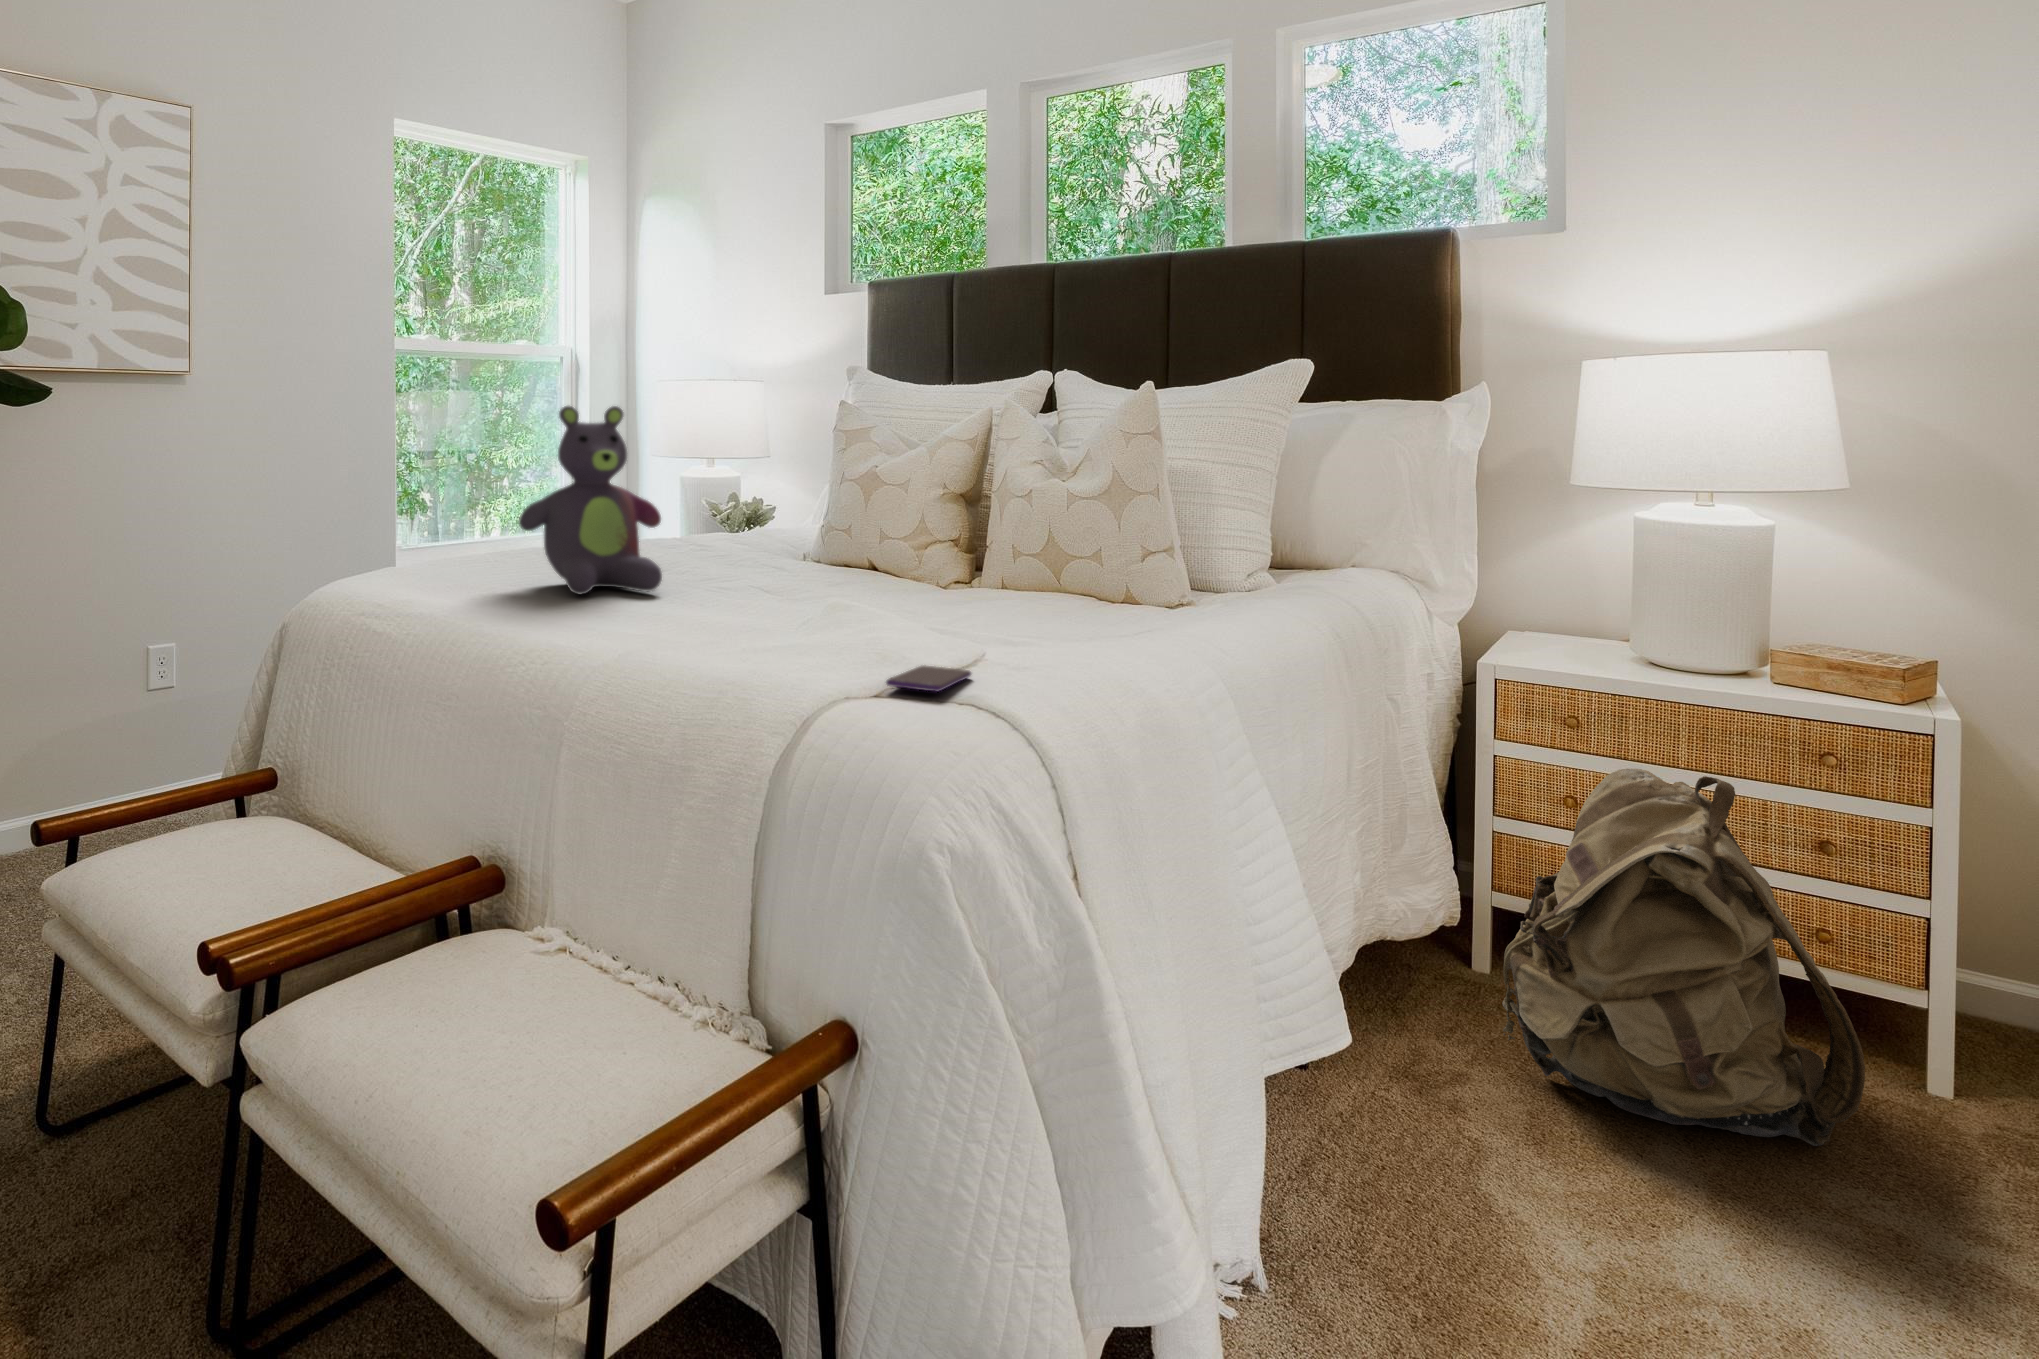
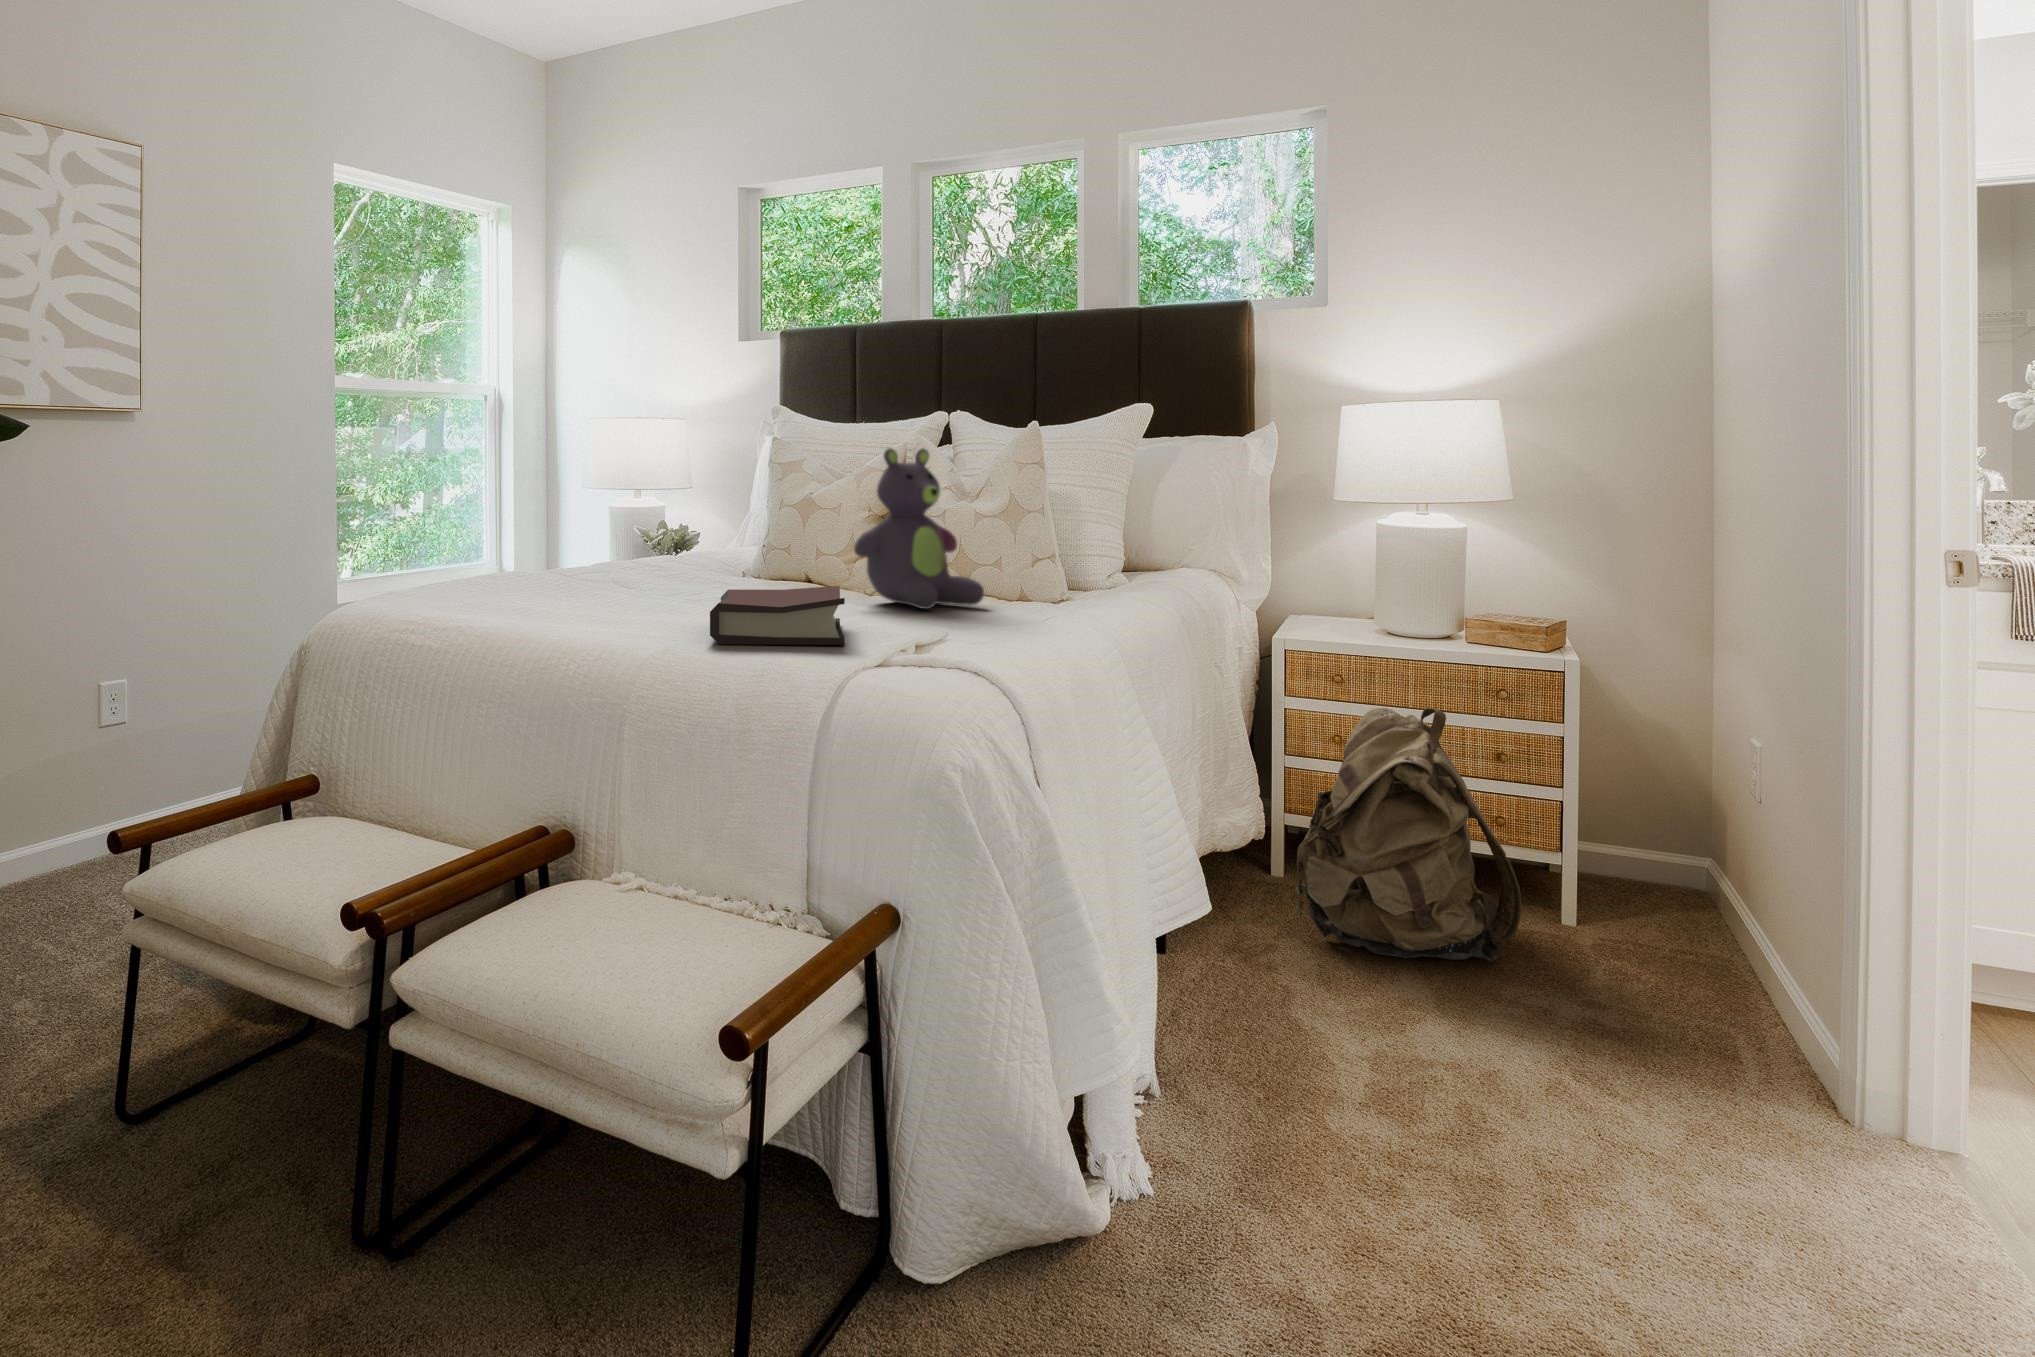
stuffed bear: present [519,406,662,595] -> present [854,448,984,609]
hardback book: none [678,578,861,658] -> present [710,586,845,645]
smartphone: present [886,665,971,692] -> none [894,646,950,661]

